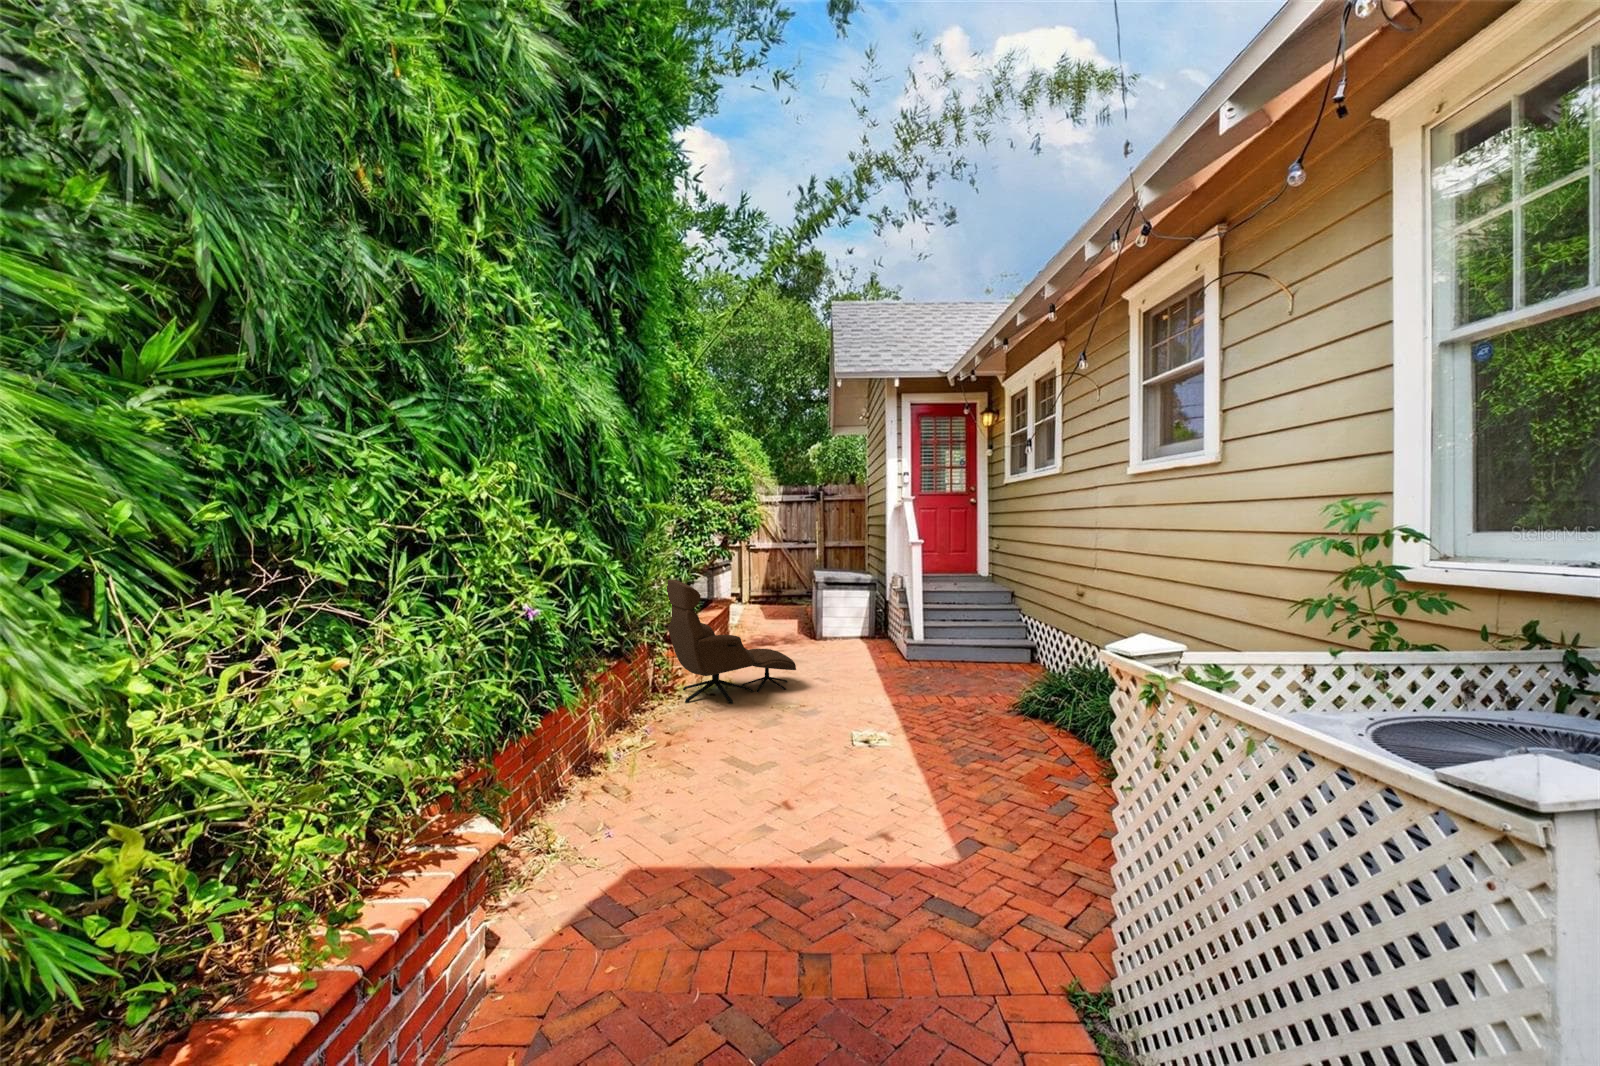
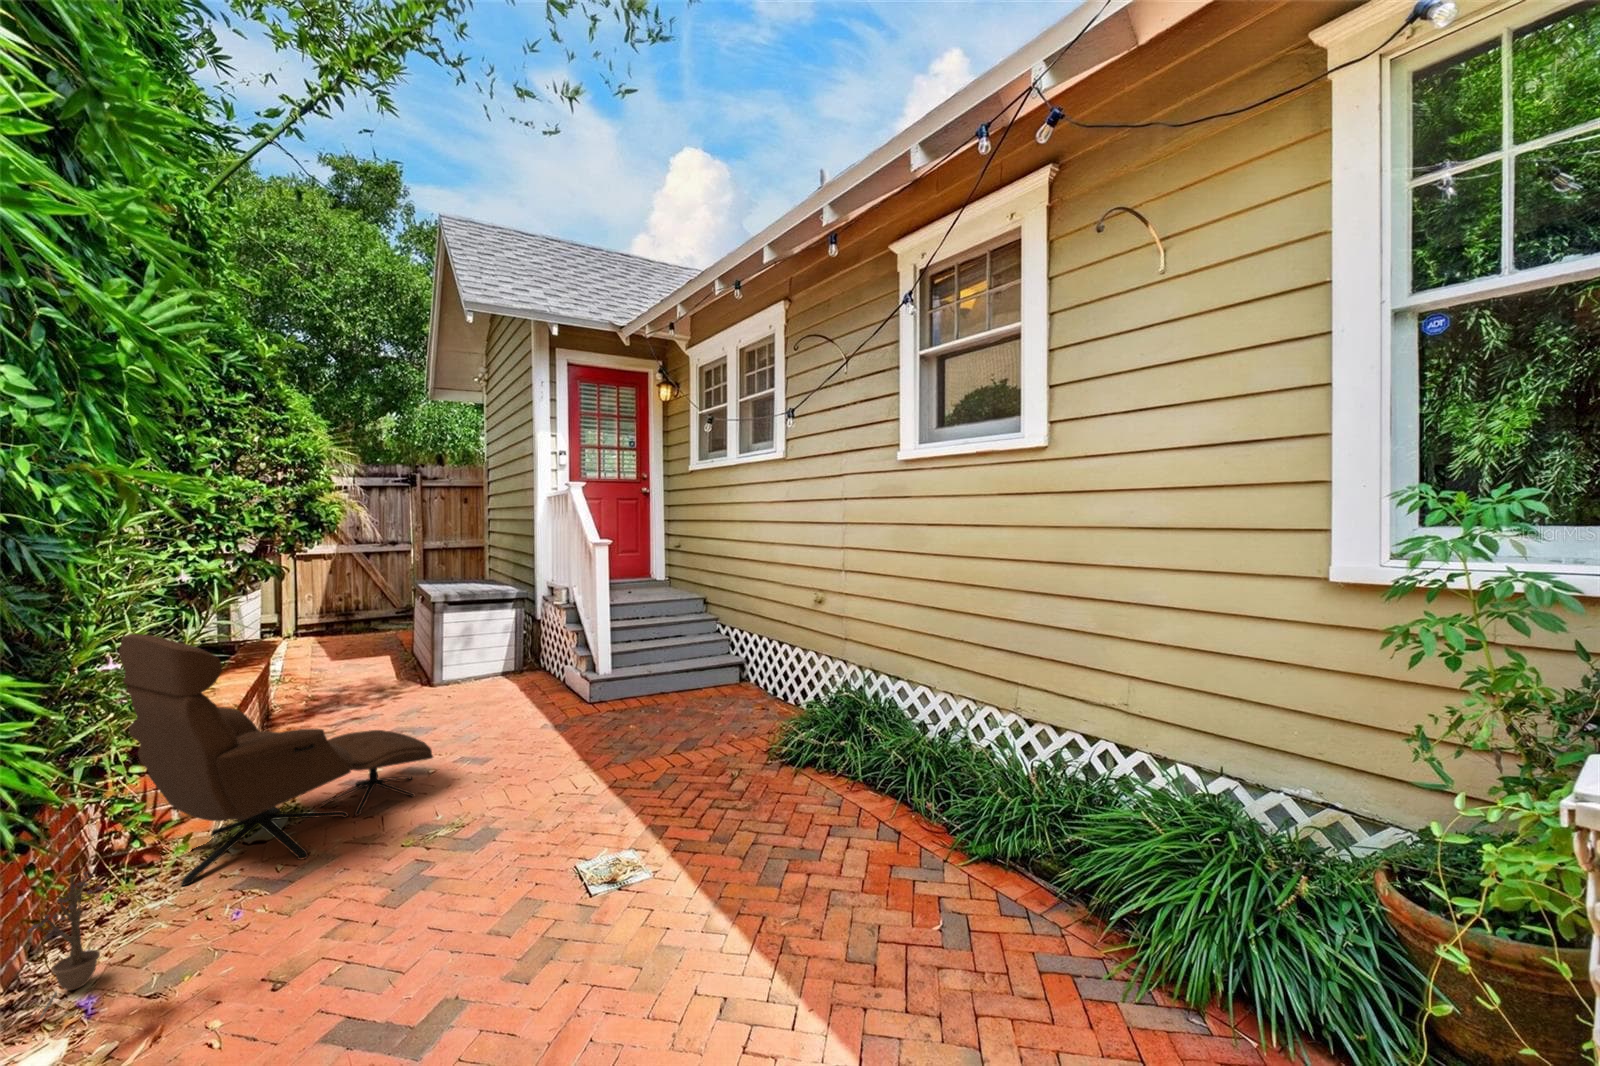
decorative plant: none [638,676,660,729] -> present [28,872,104,1018]

